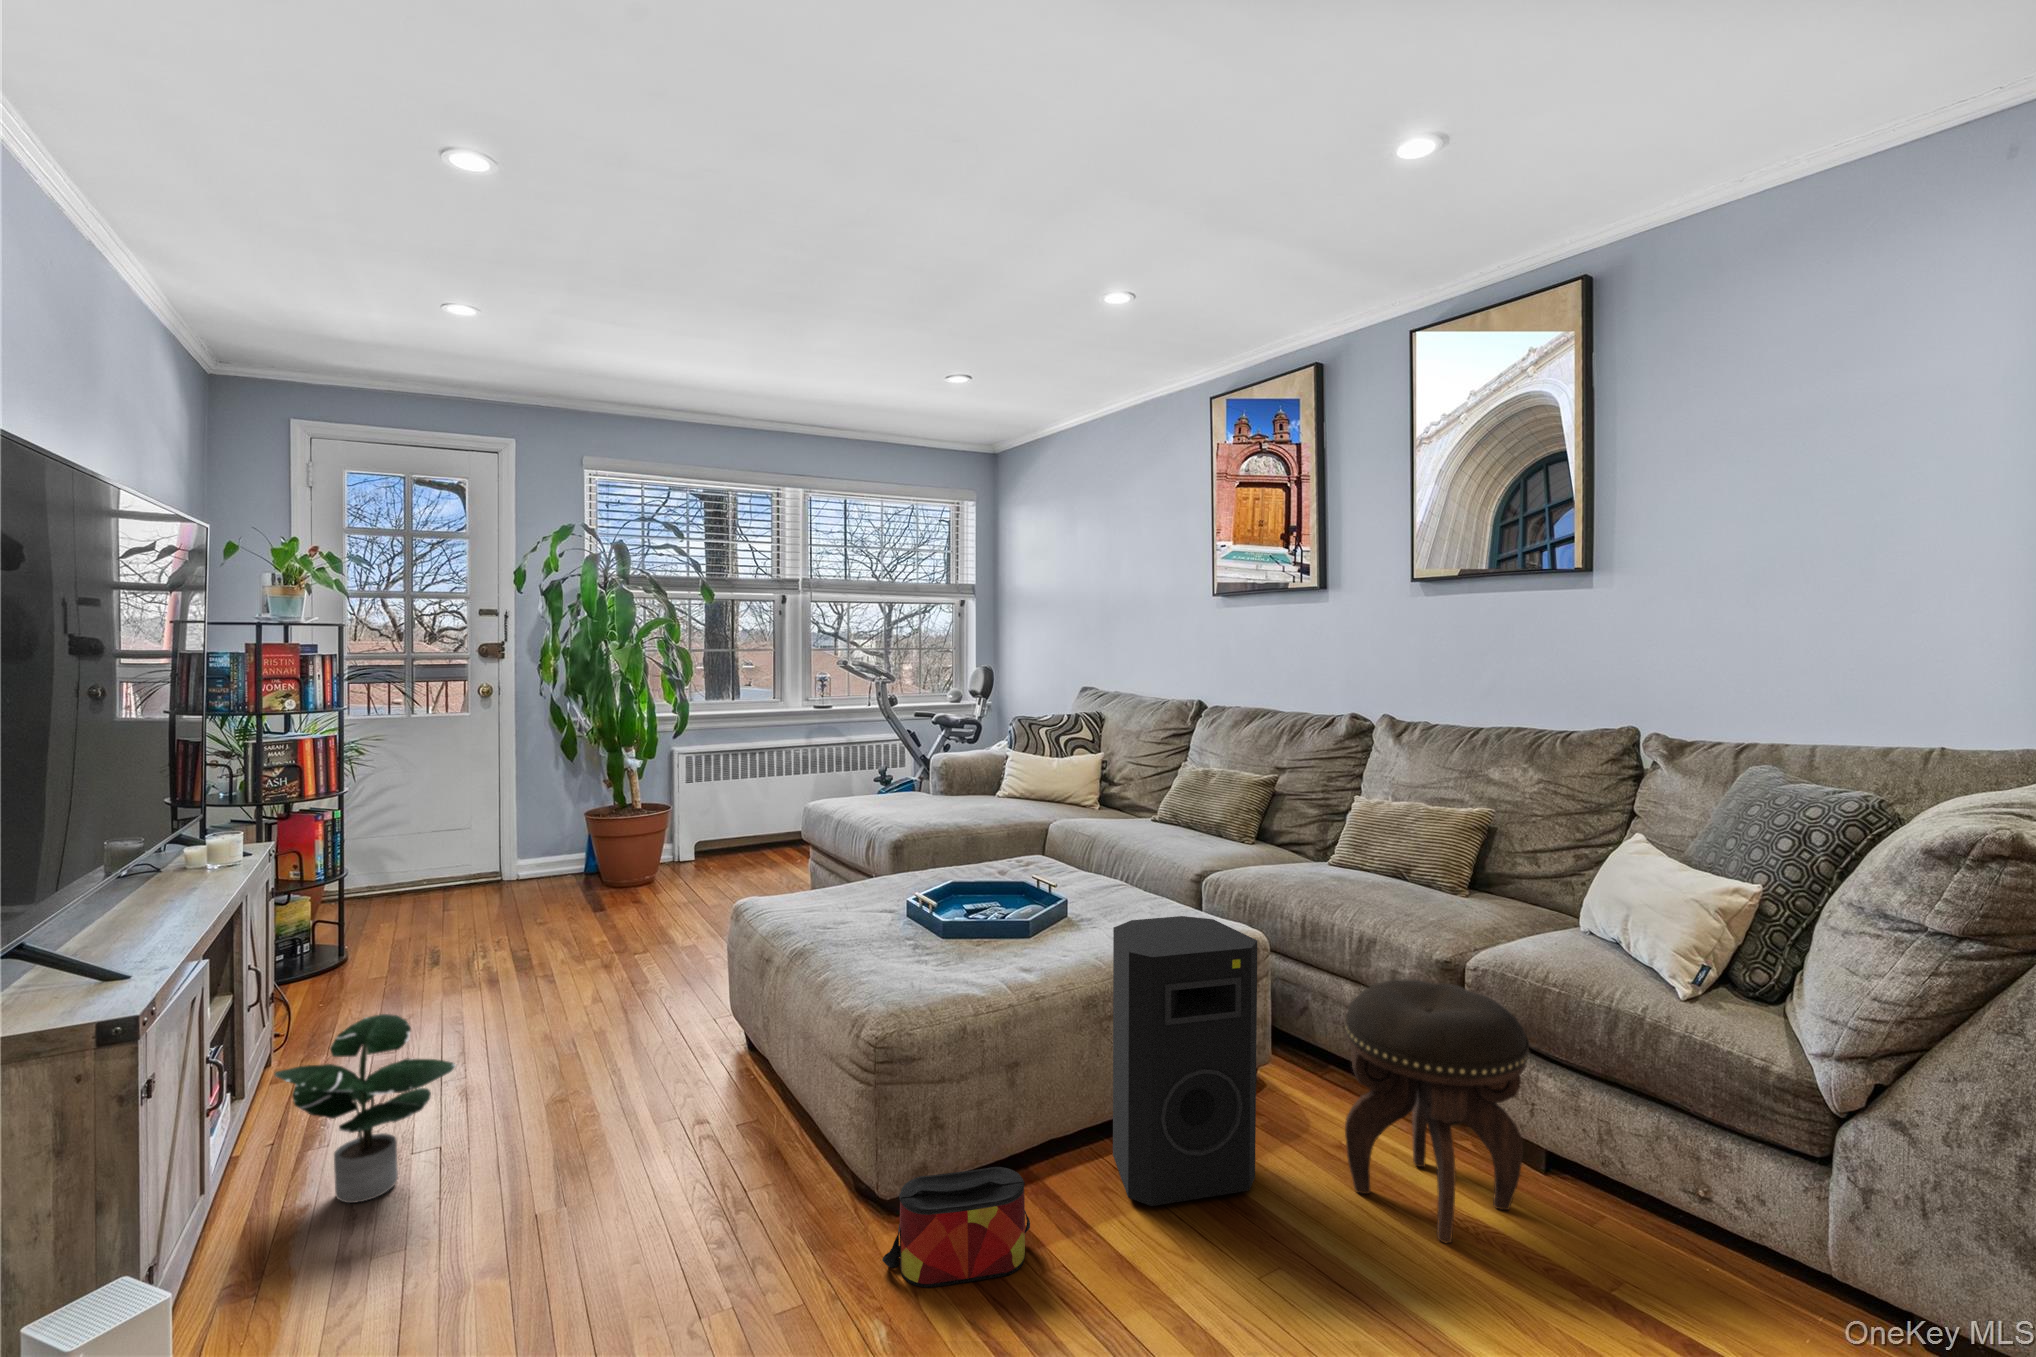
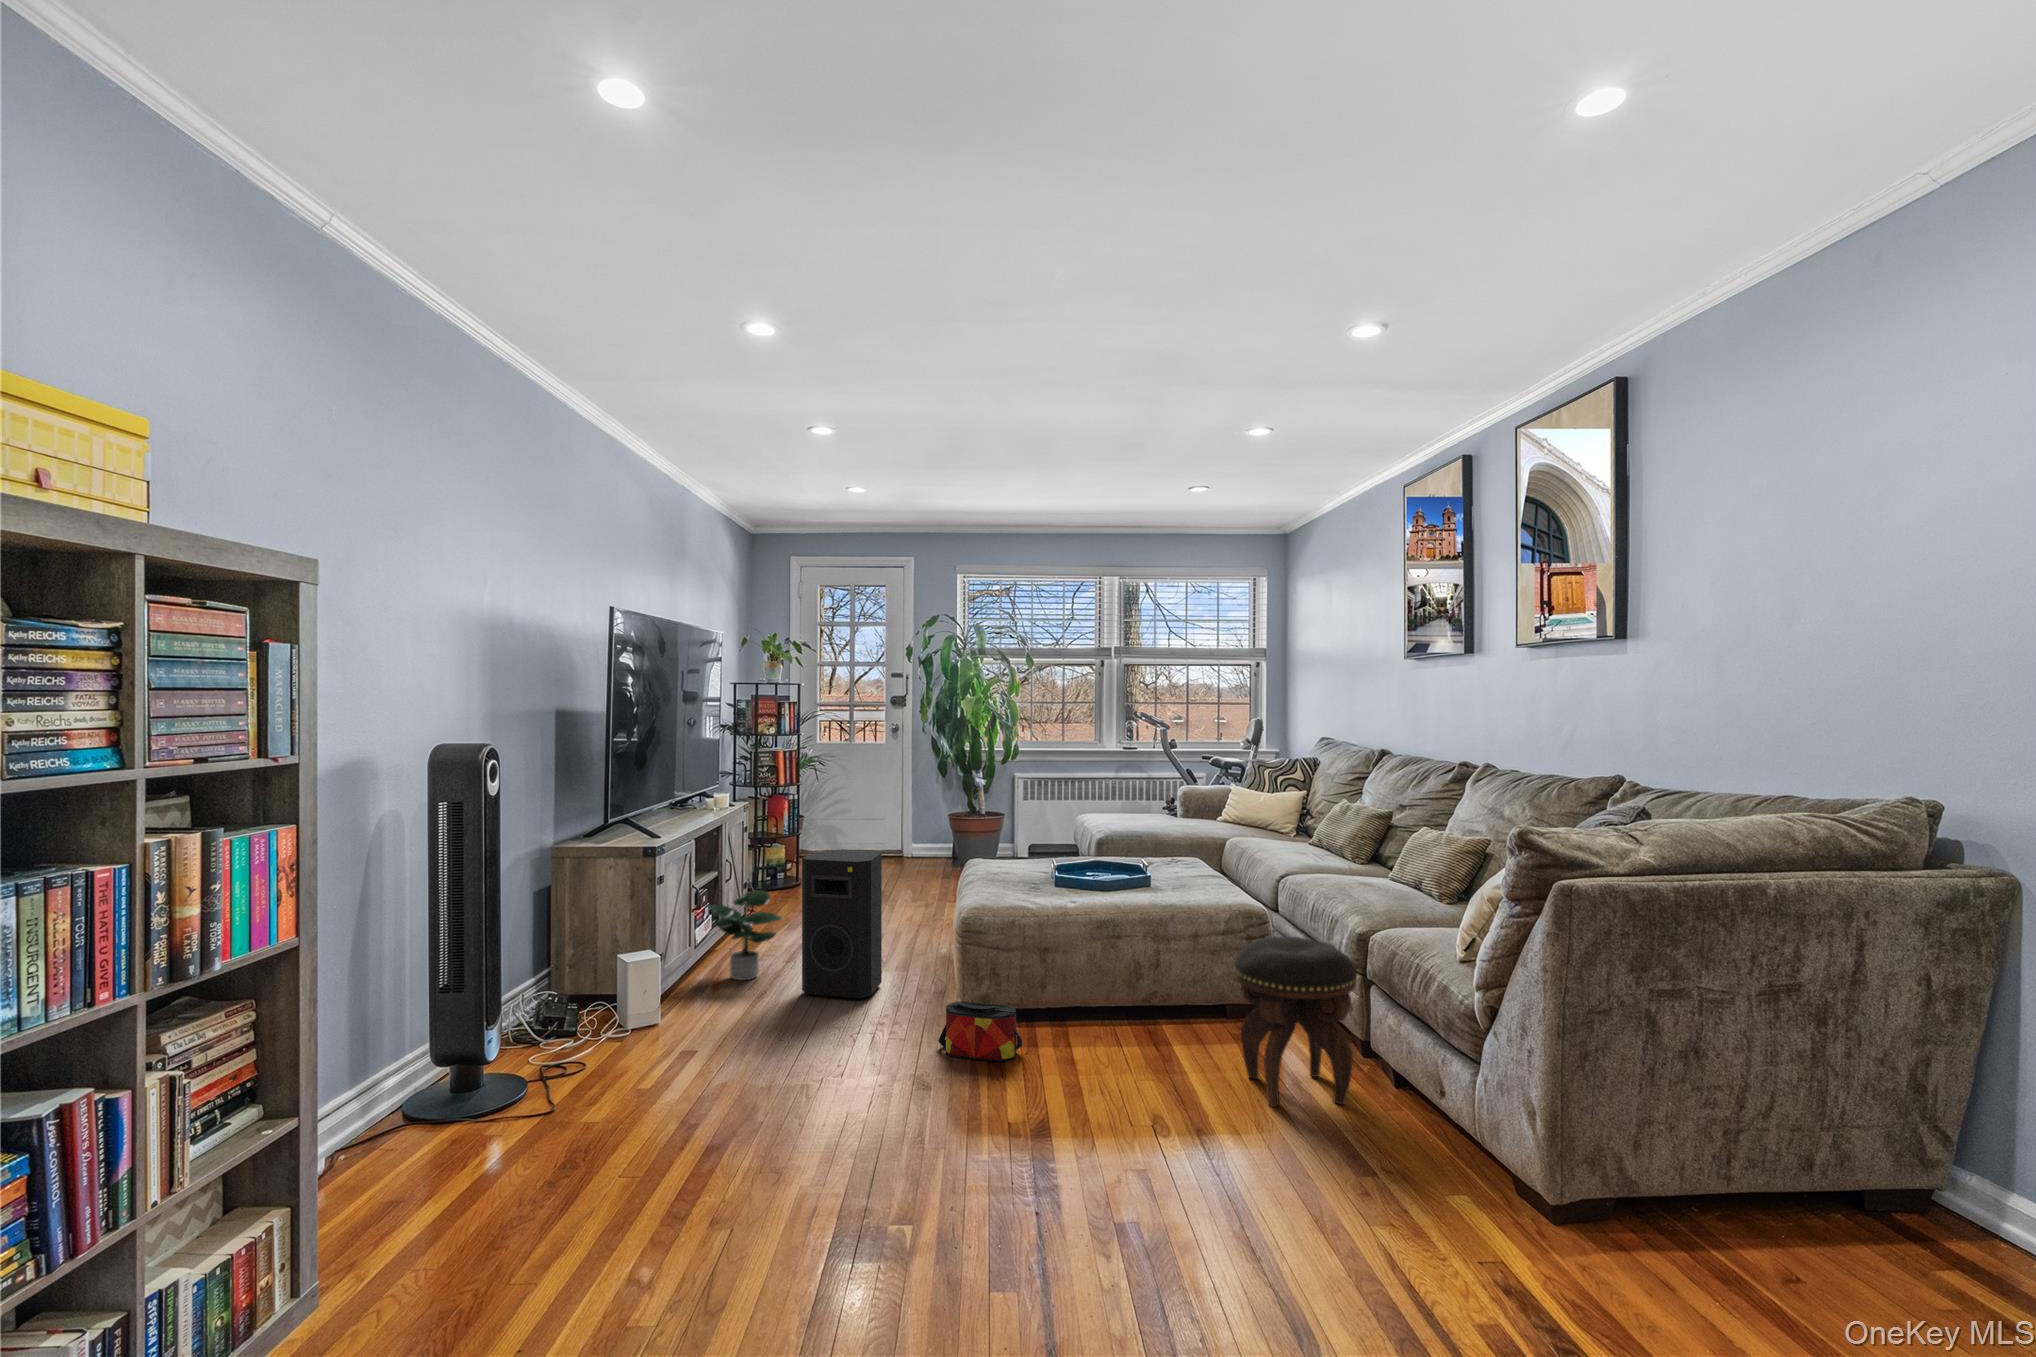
speaker: present [1113,916,1257,1206] -> present [802,849,882,999]

